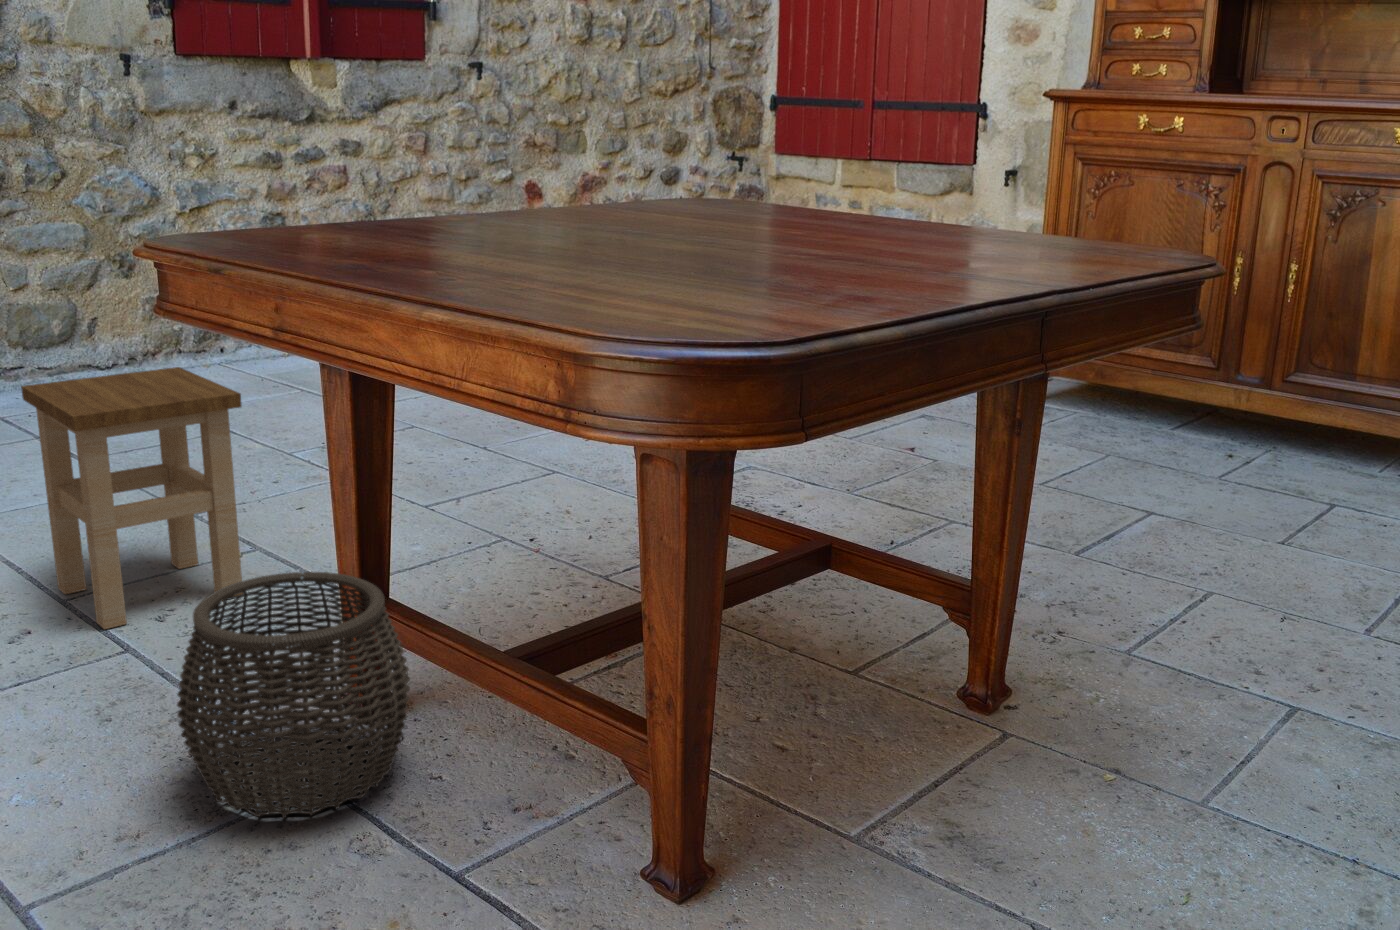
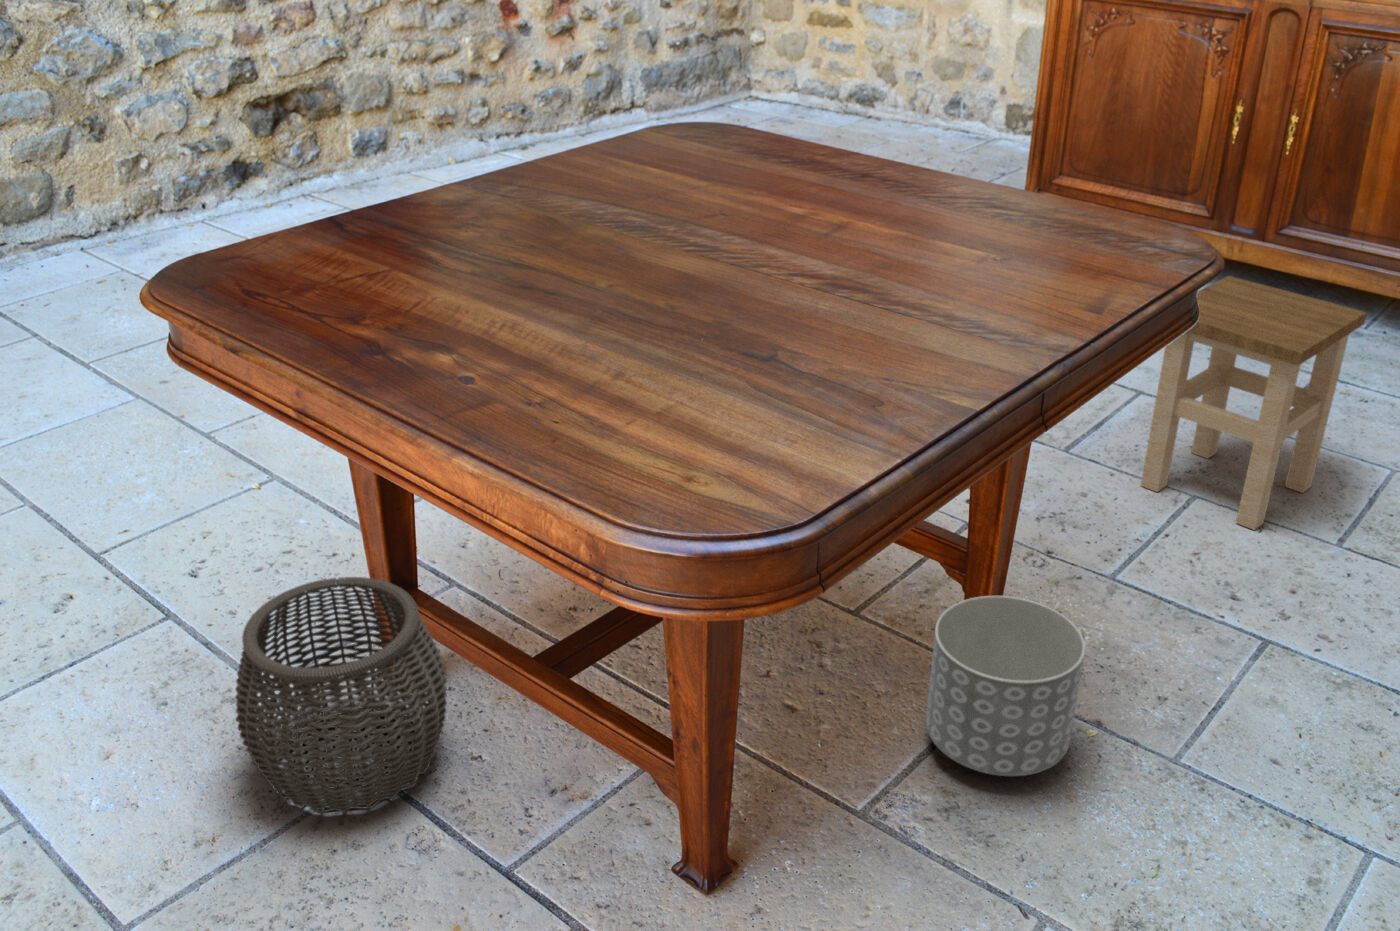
stool: present [21,367,243,629] -> present [1141,276,1367,530]
planter: none [929,619,1100,804] -> present [926,596,1085,776]

